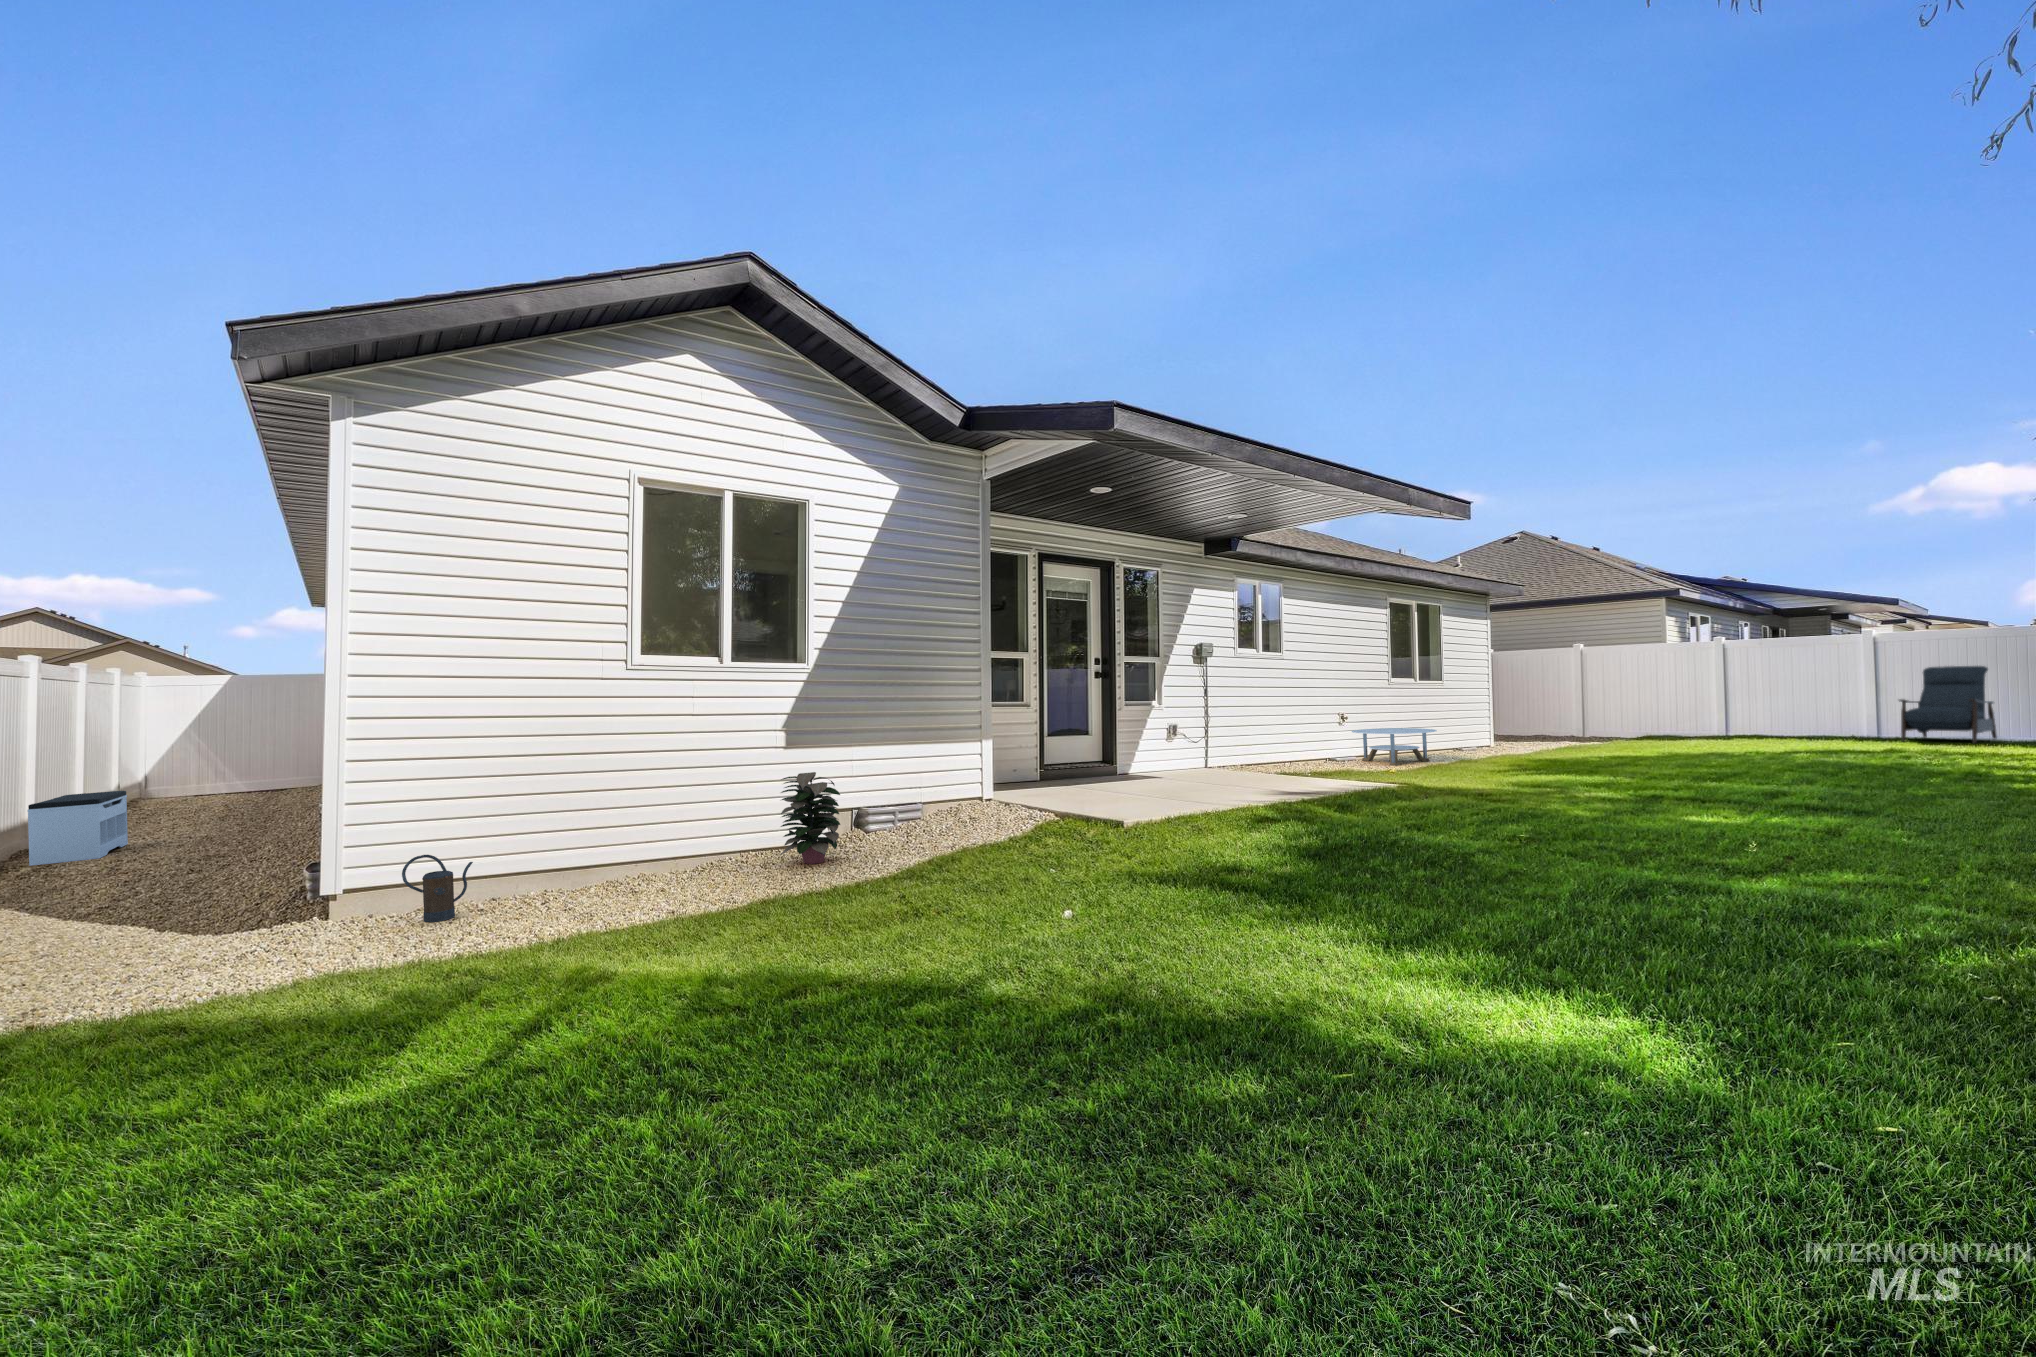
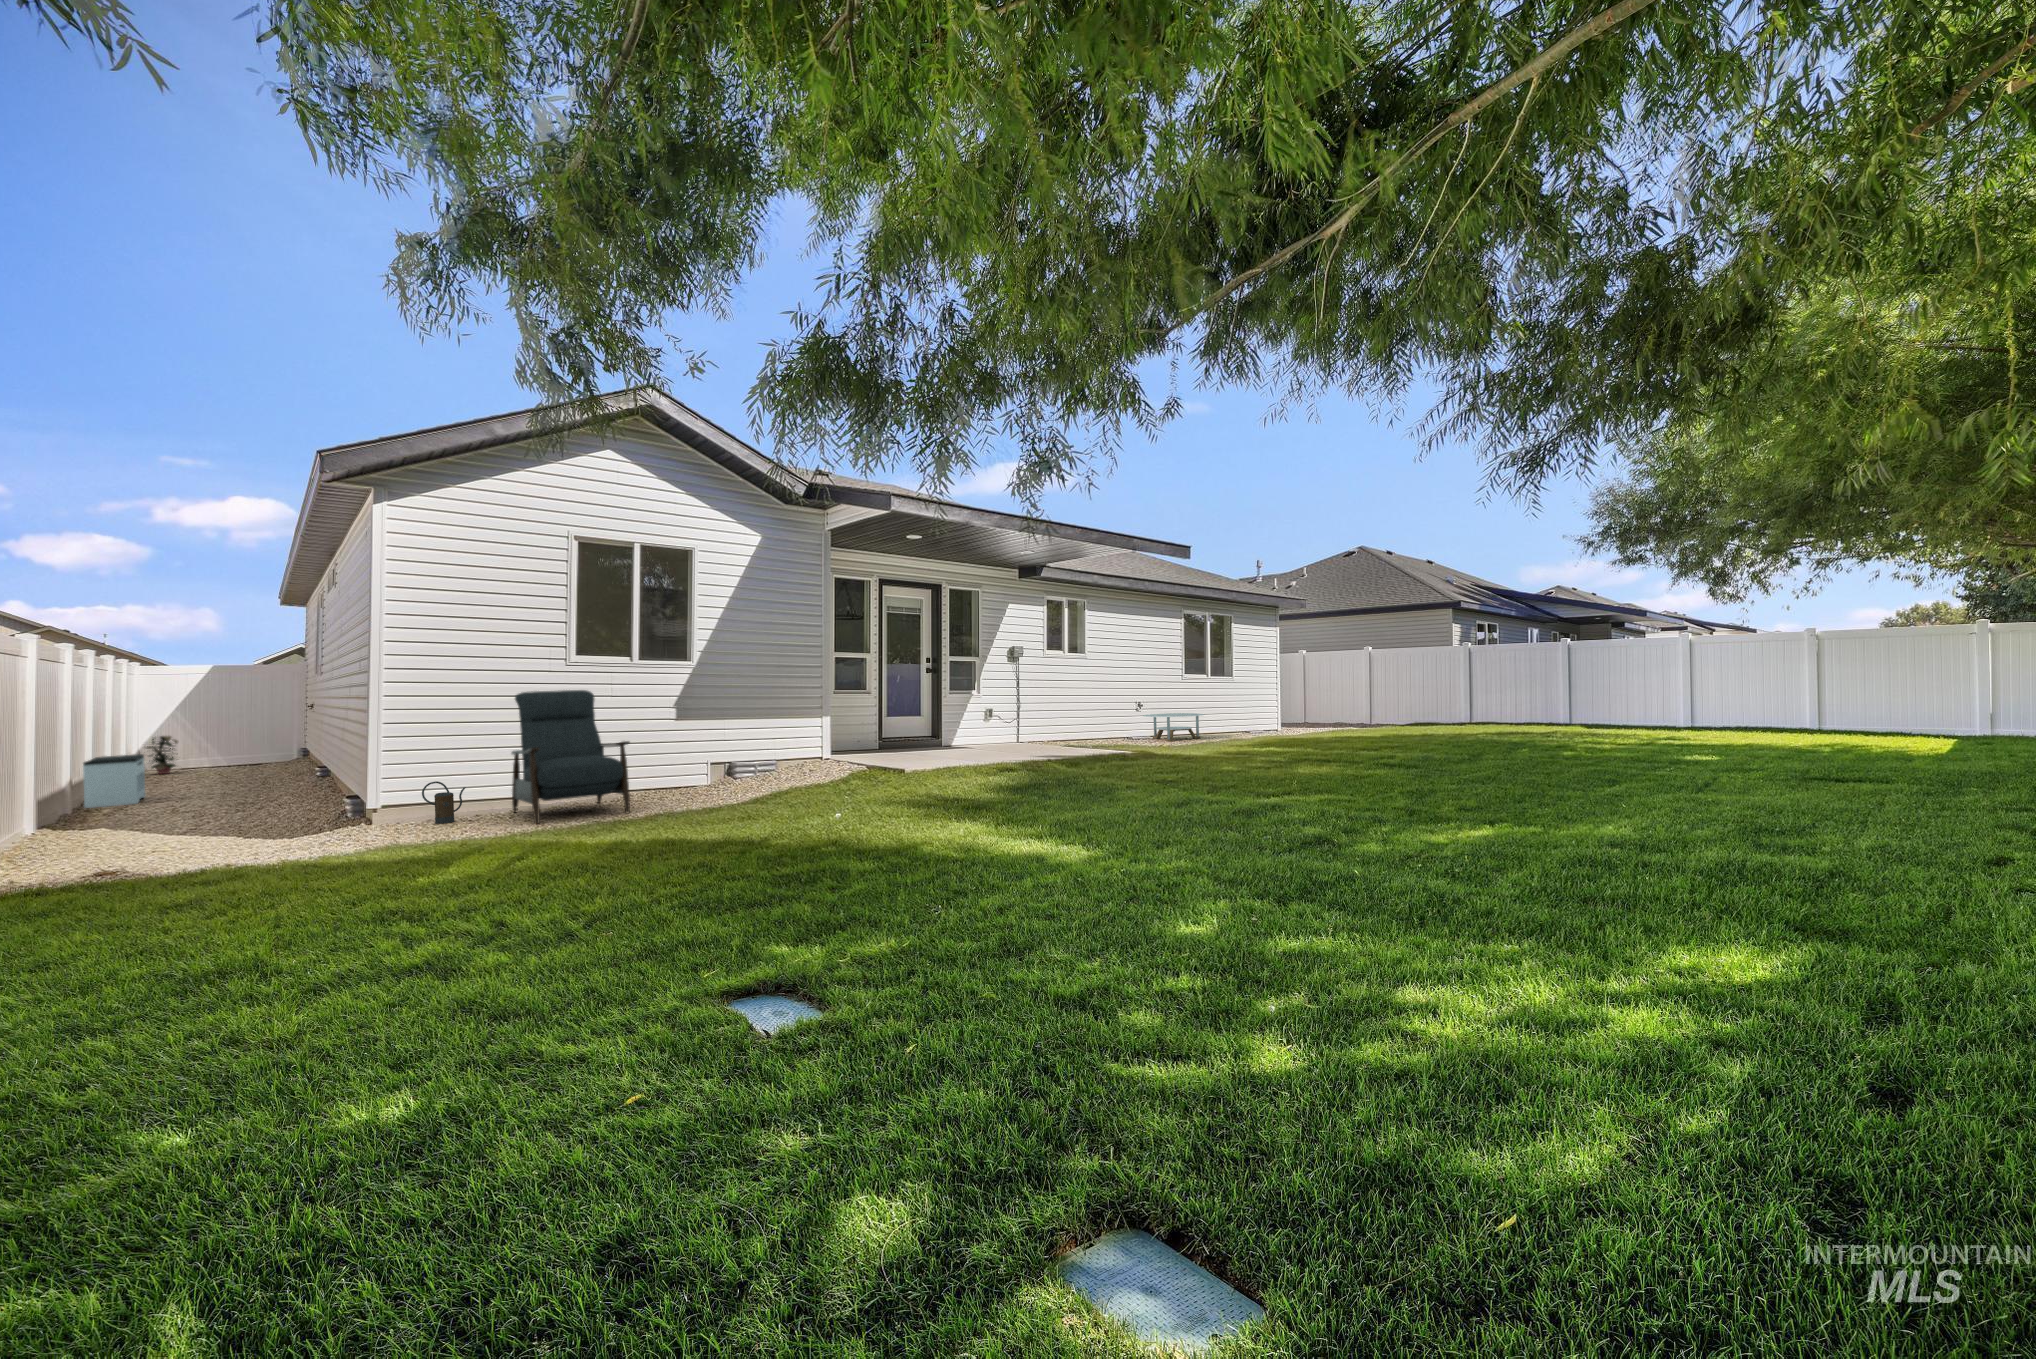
chair: present [1899,666,1997,743] -> present [512,690,630,824]
decorative plant: present [781,772,840,864] -> present [146,736,178,774]

